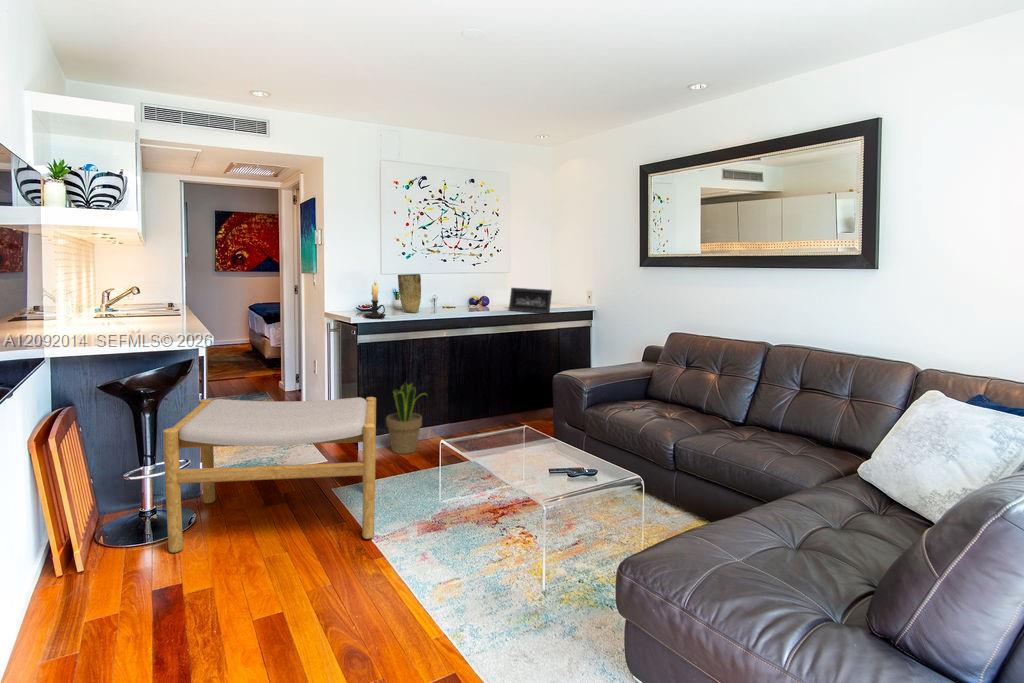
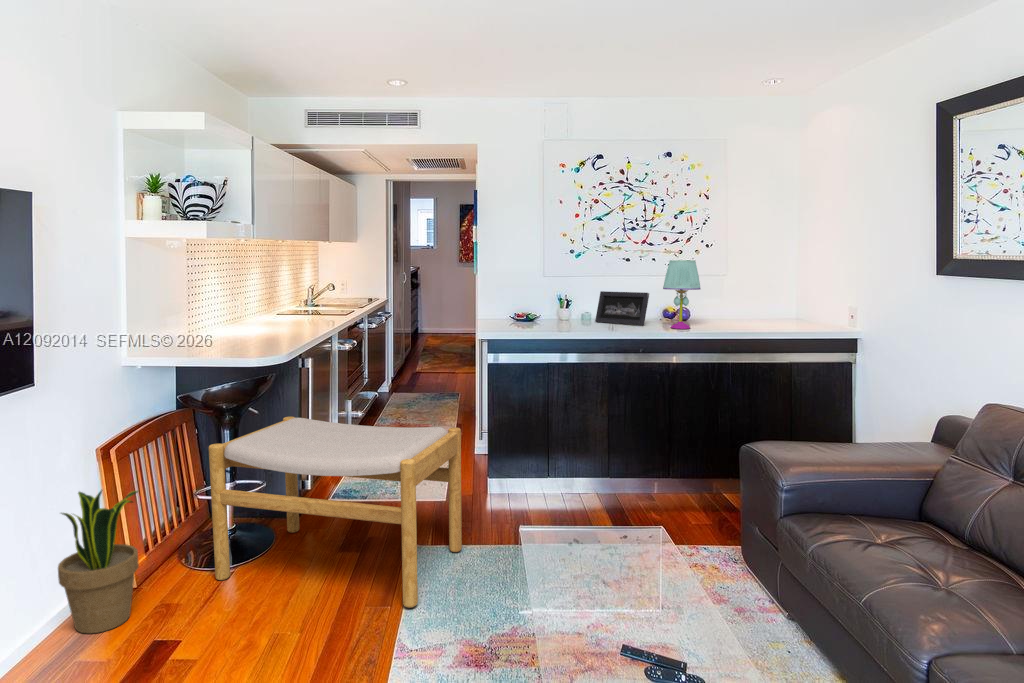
table lamp: none [482,264,508,314] -> present [663,260,701,329]
vase: present [398,274,421,312] -> none [551,277,581,326]
candle holder: present [364,279,386,318] -> none [498,283,523,332]
picture frame: present [509,288,552,313] -> present [595,291,649,325]
potted plant: present [386,383,426,454] -> present [58,491,139,634]

